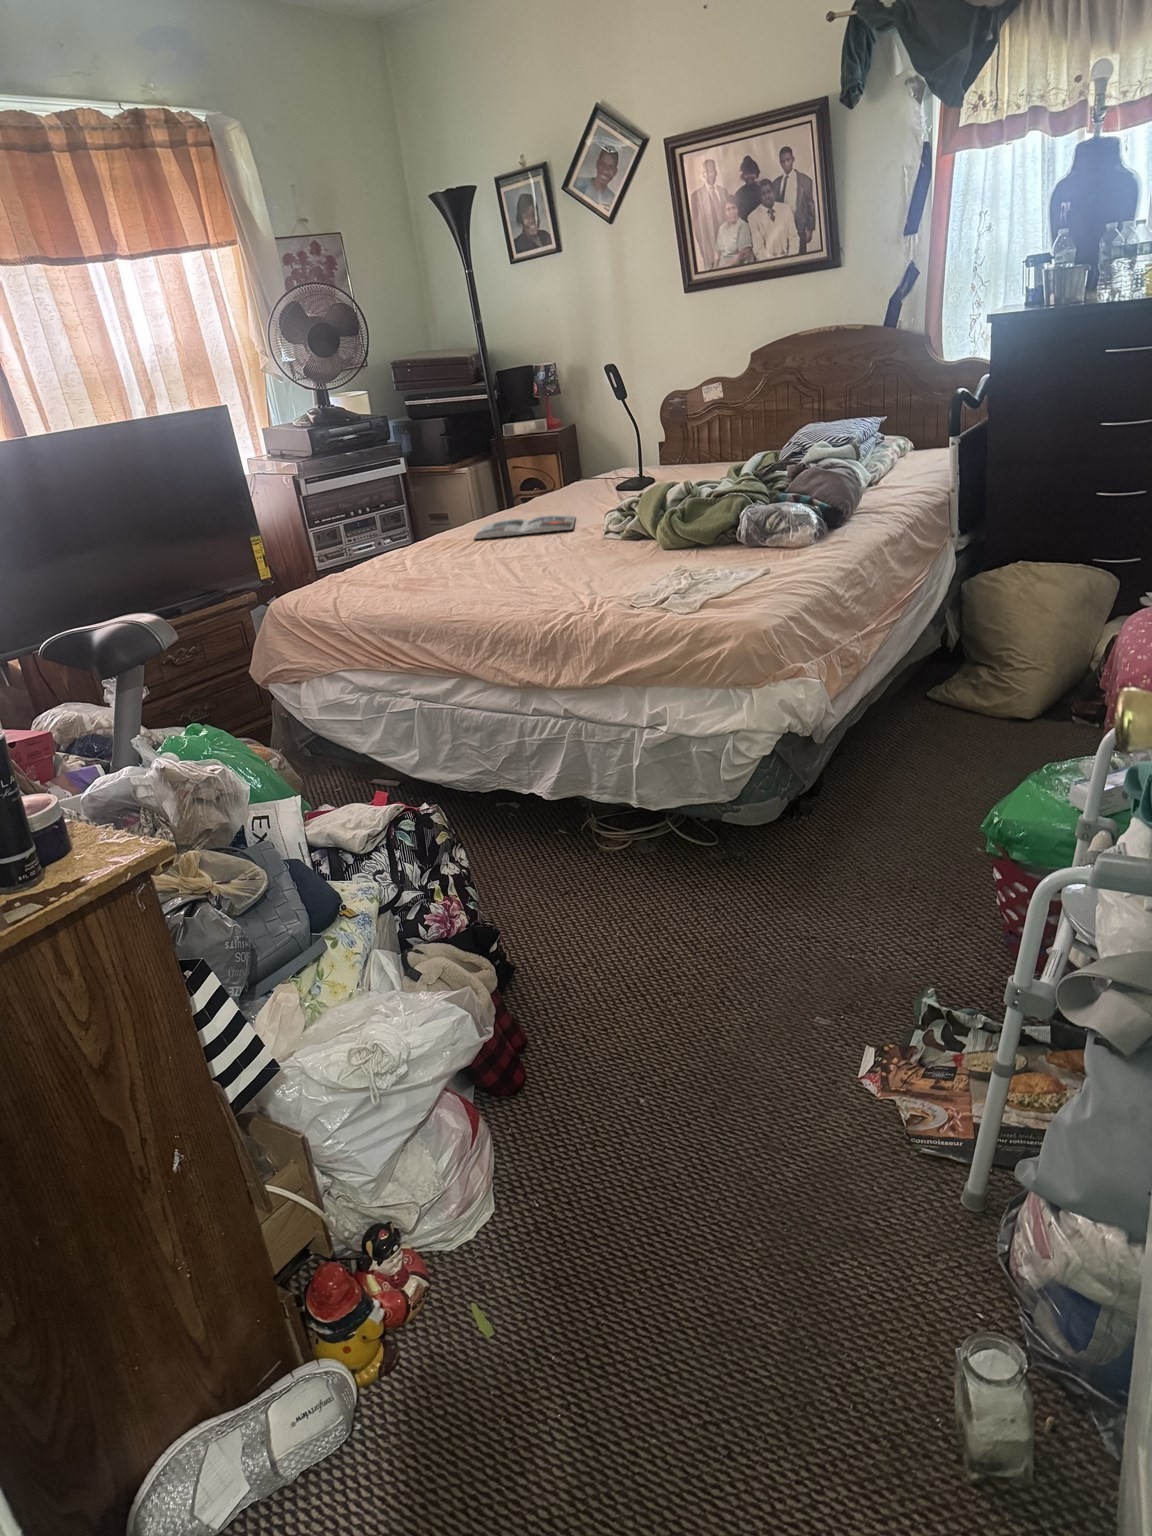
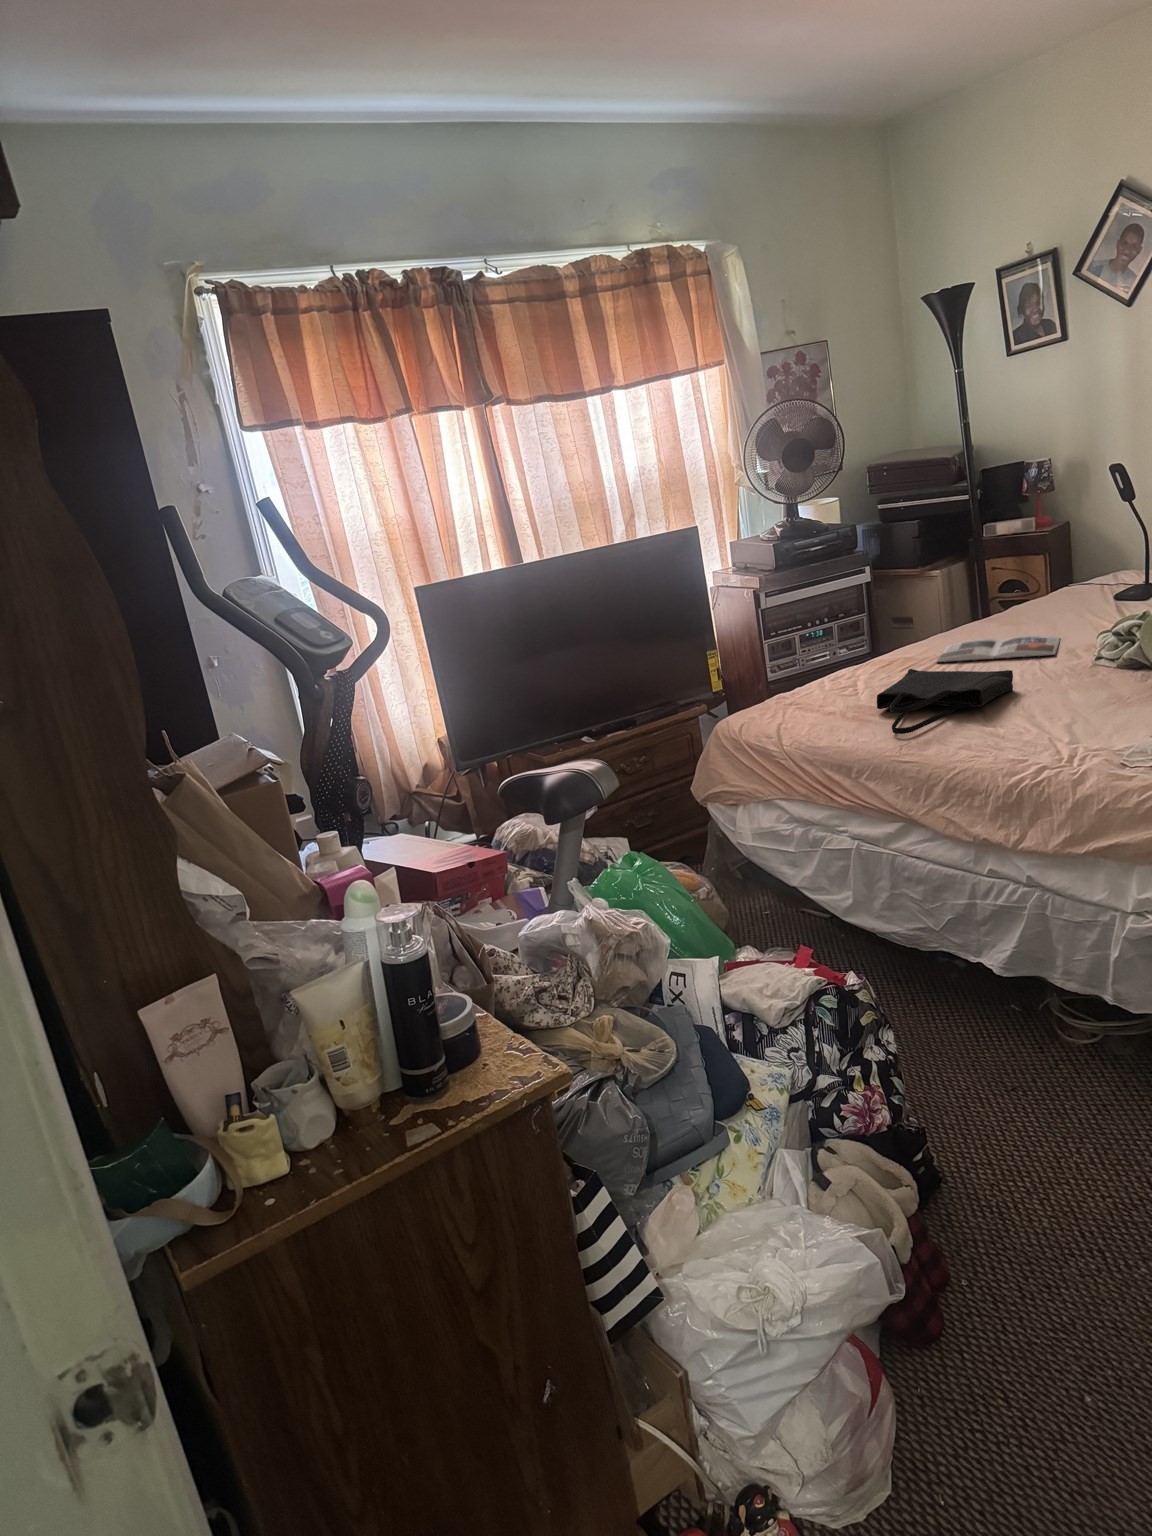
tote bag: none [424,539,541,596] -> present [877,669,1013,734]

